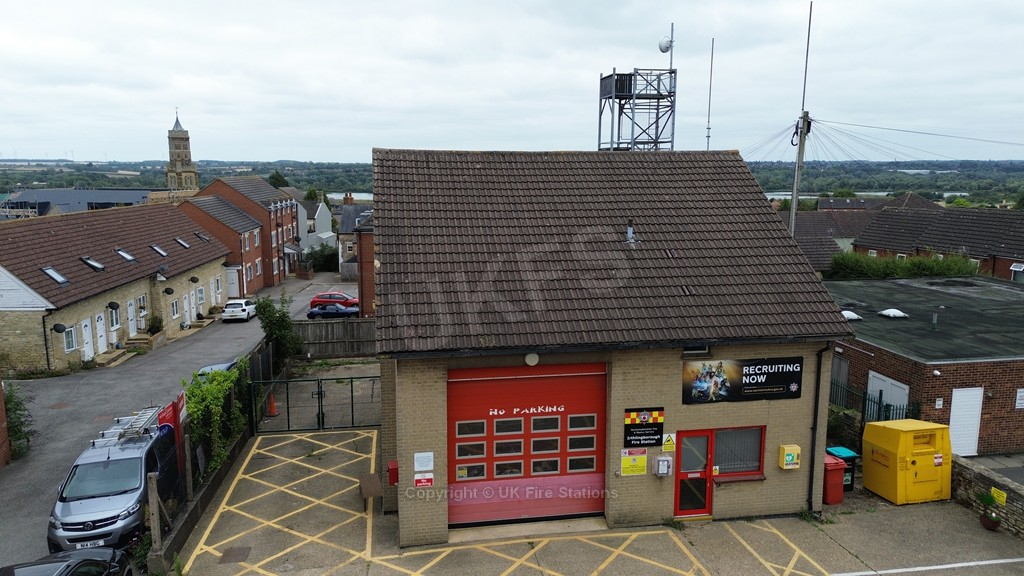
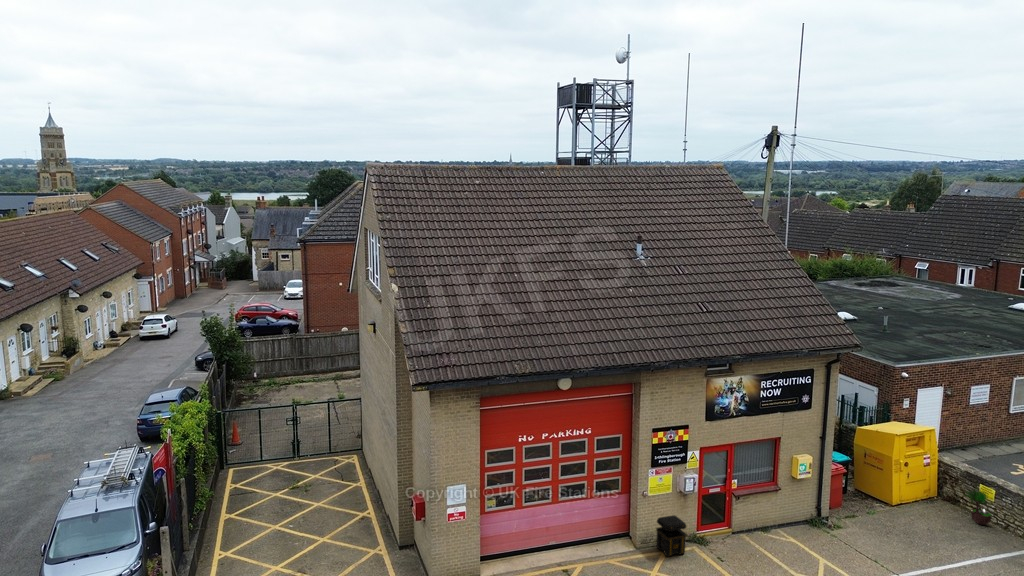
bench: present [358,473,383,513] -> none [364,505,398,549]
toolbox: none [629,498,658,538] -> present [656,515,686,556]

